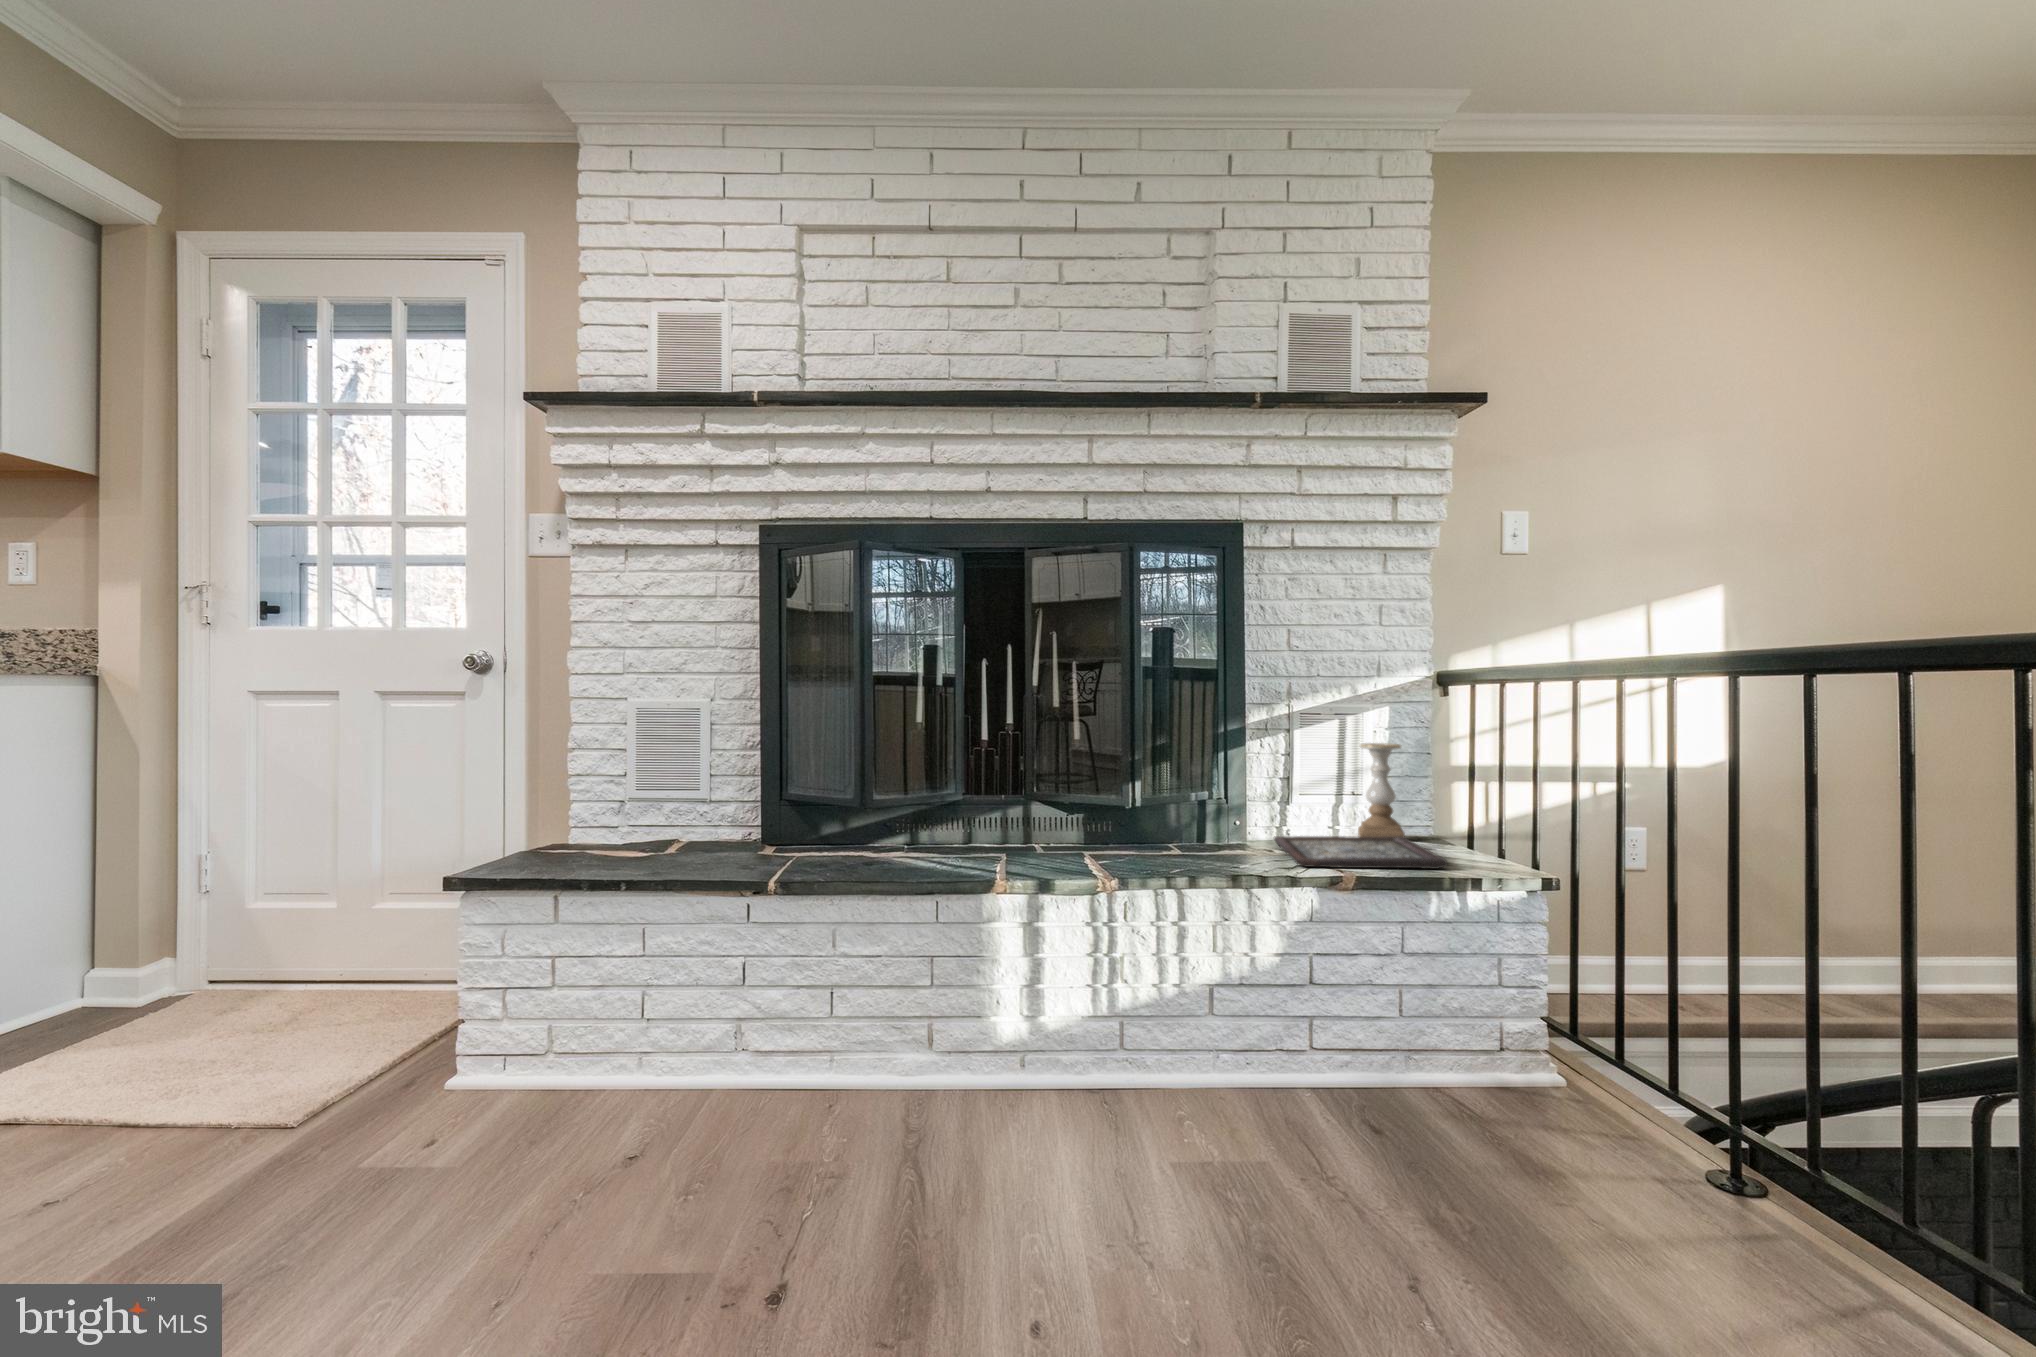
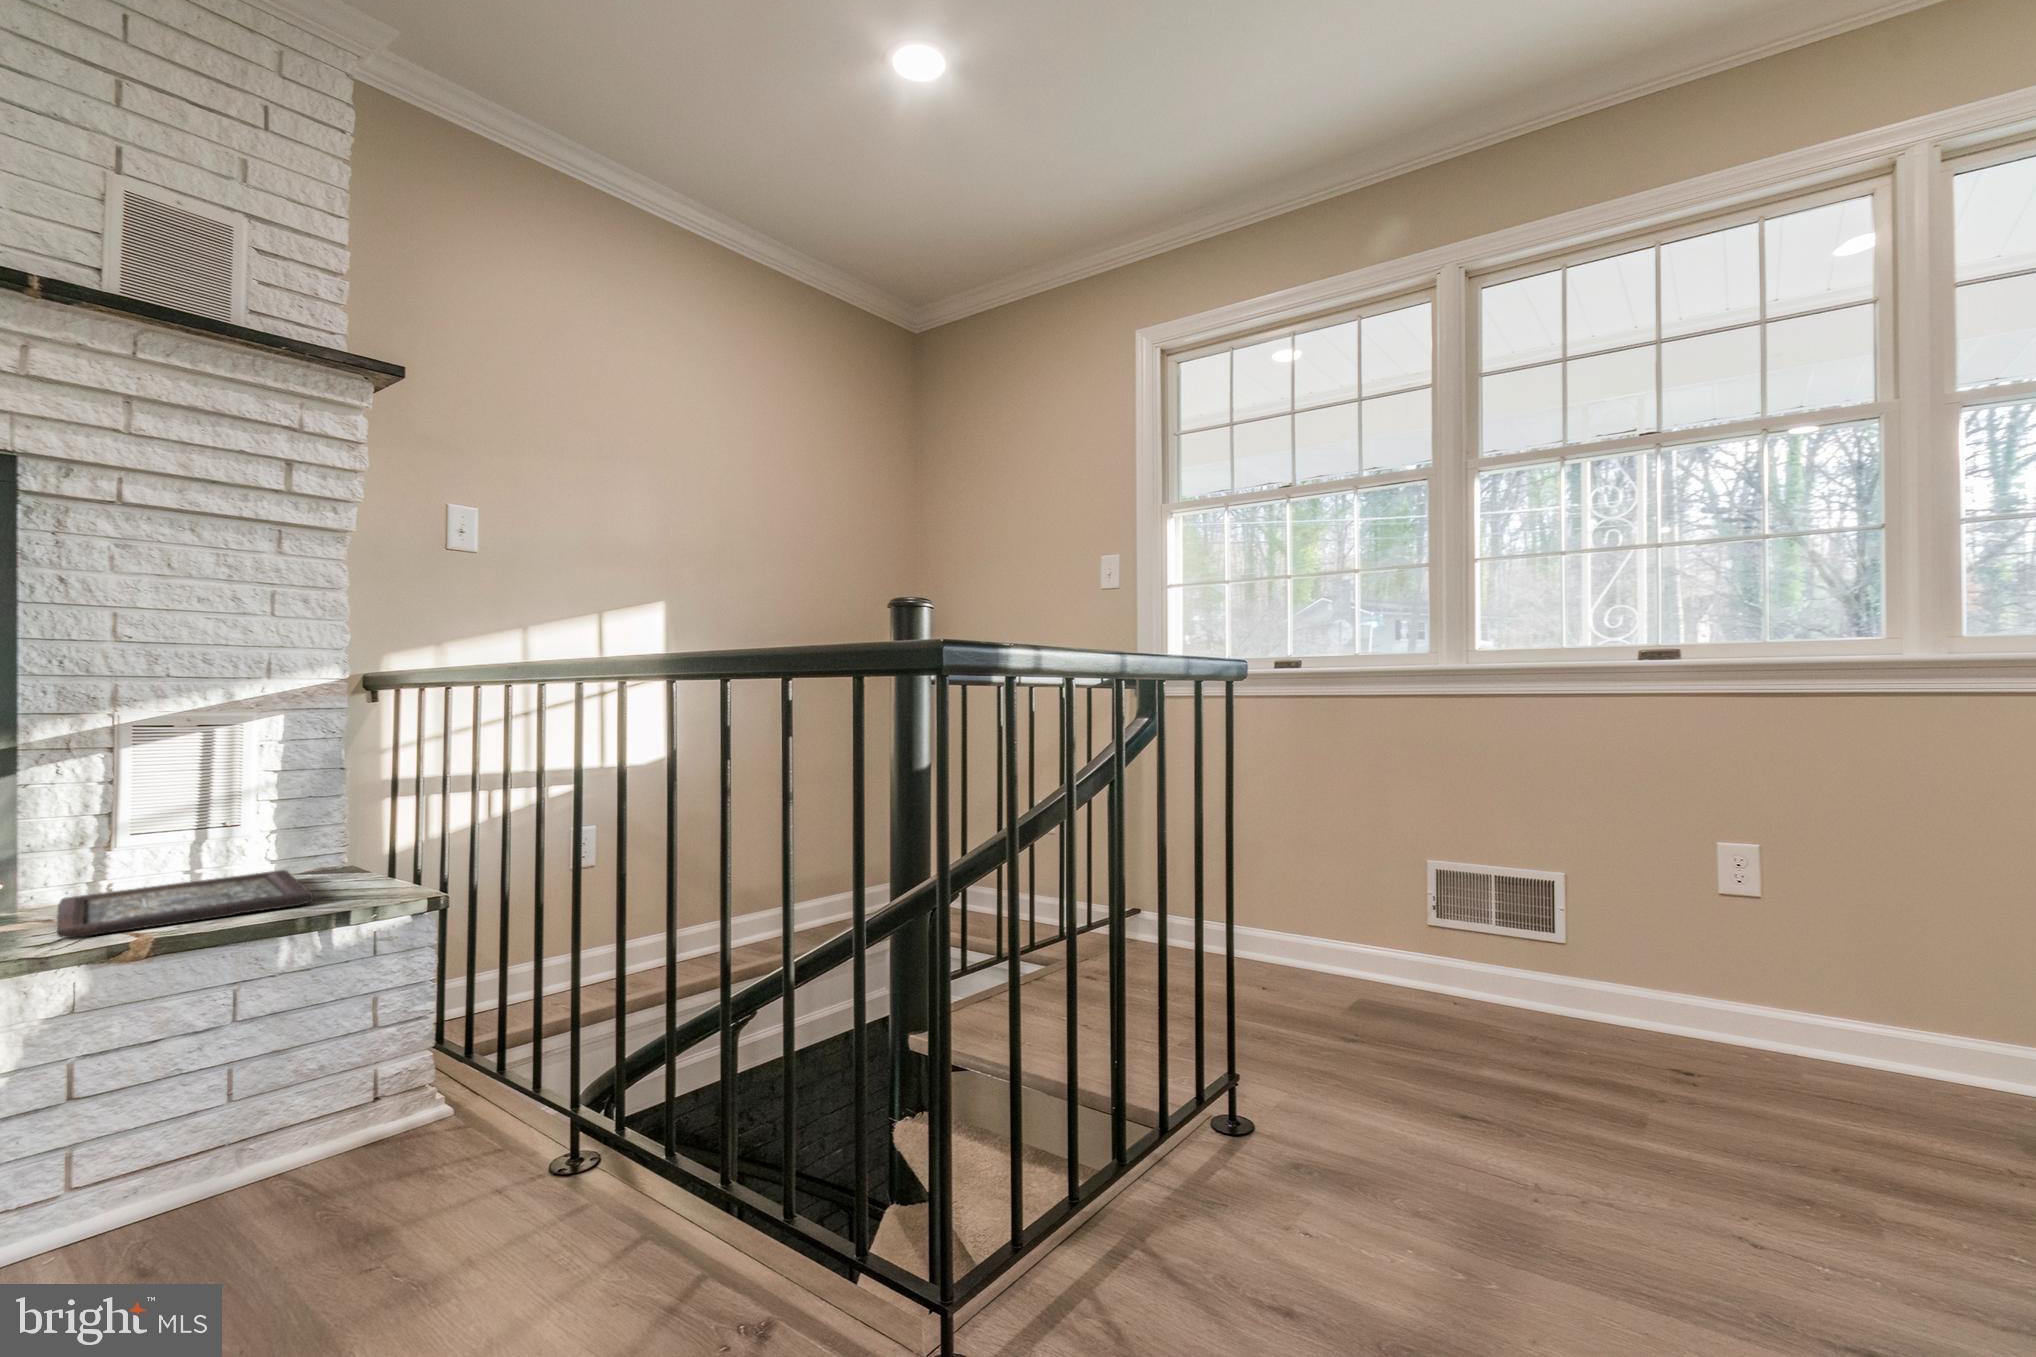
candle holder: present [1358,743,1405,837] -> none [228,758,299,880]

